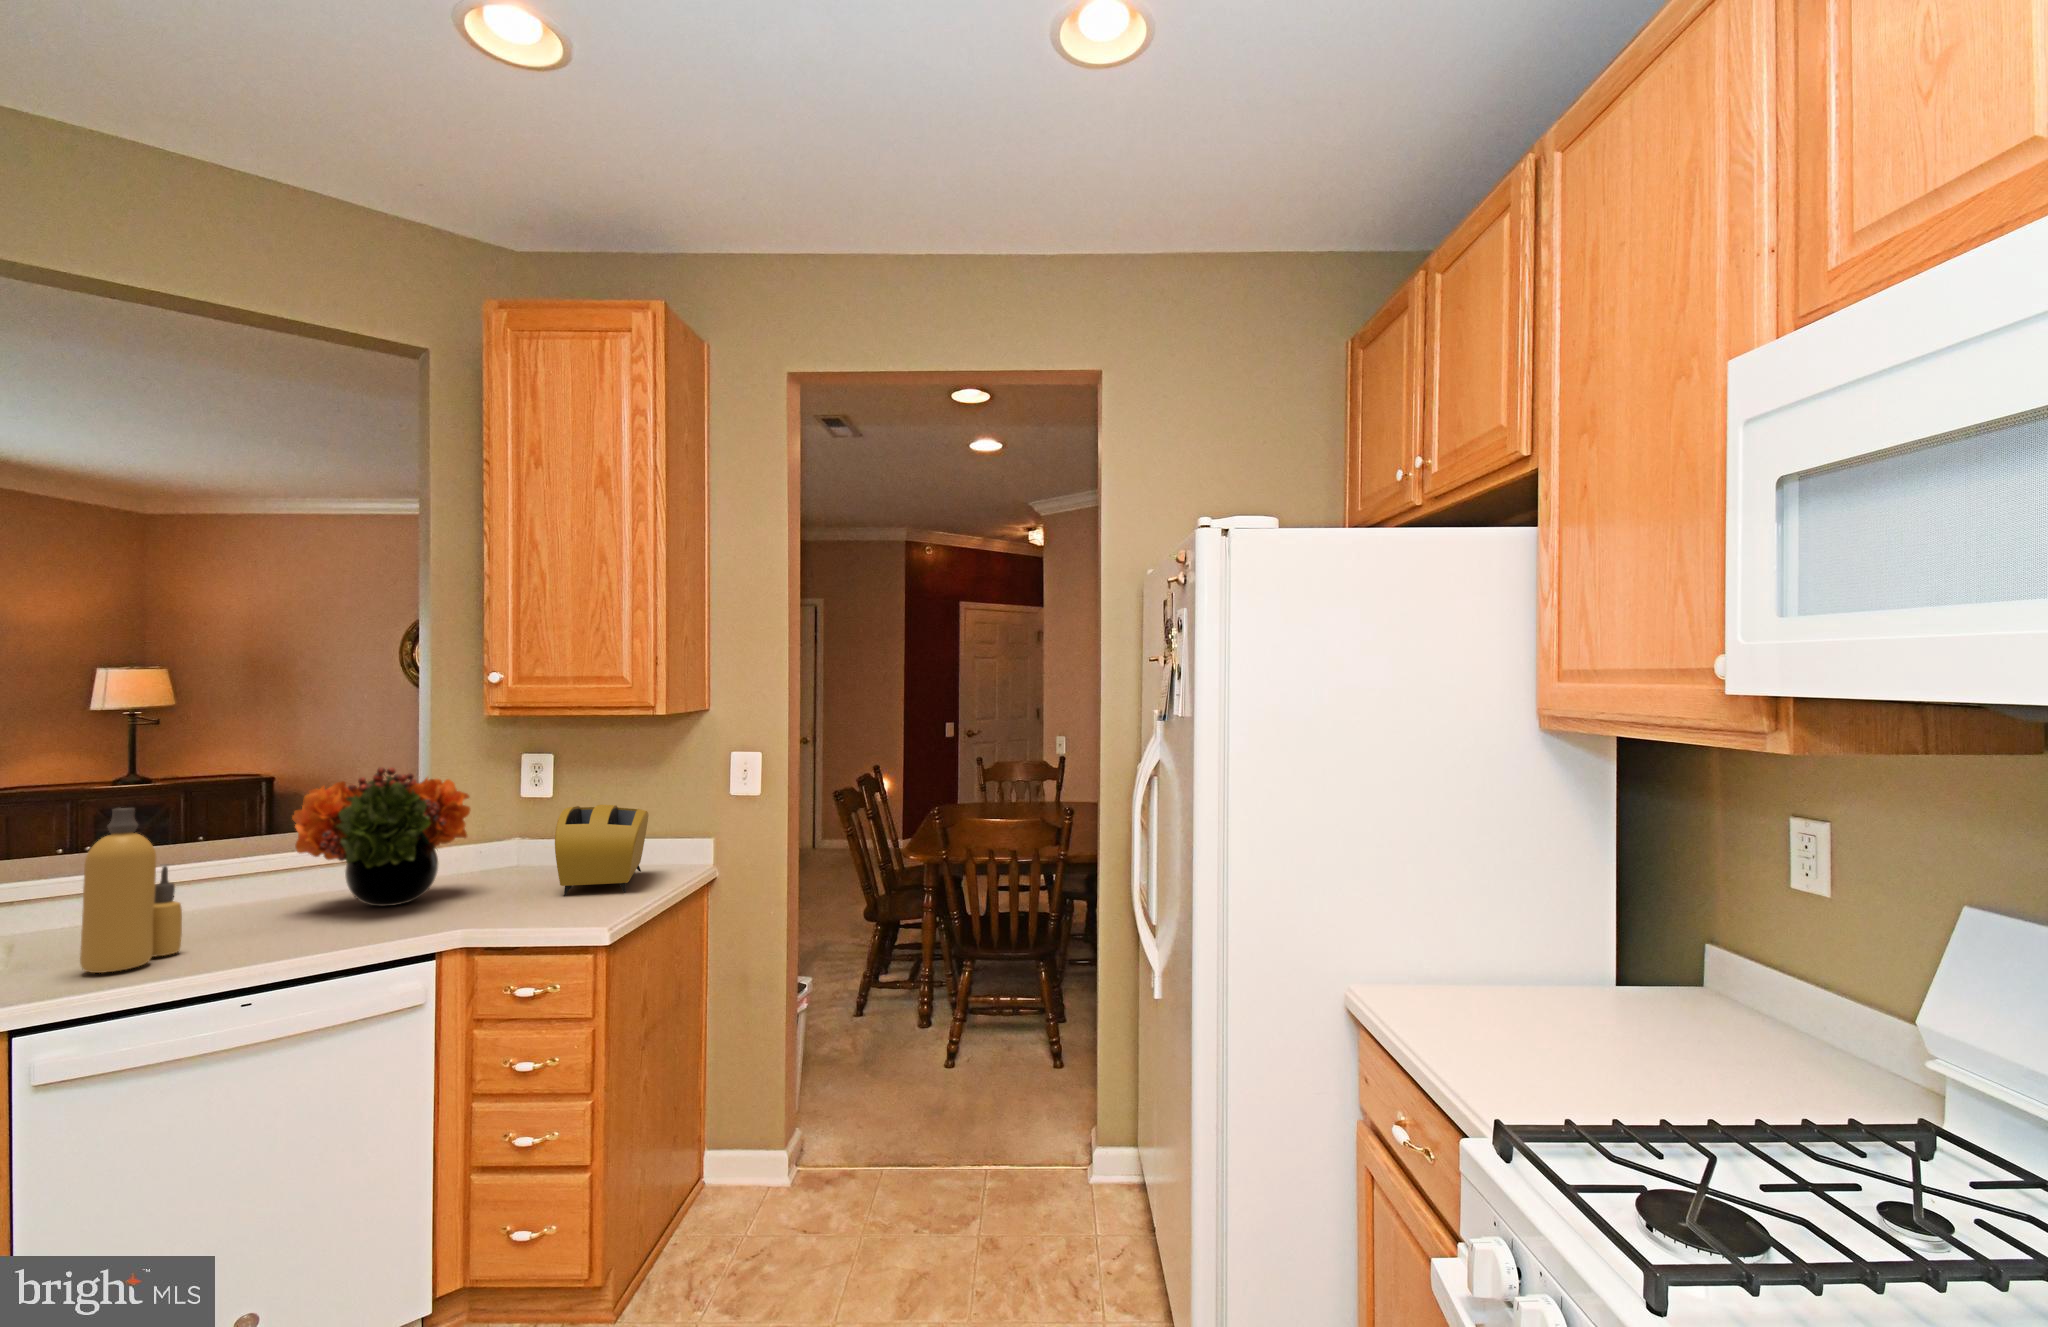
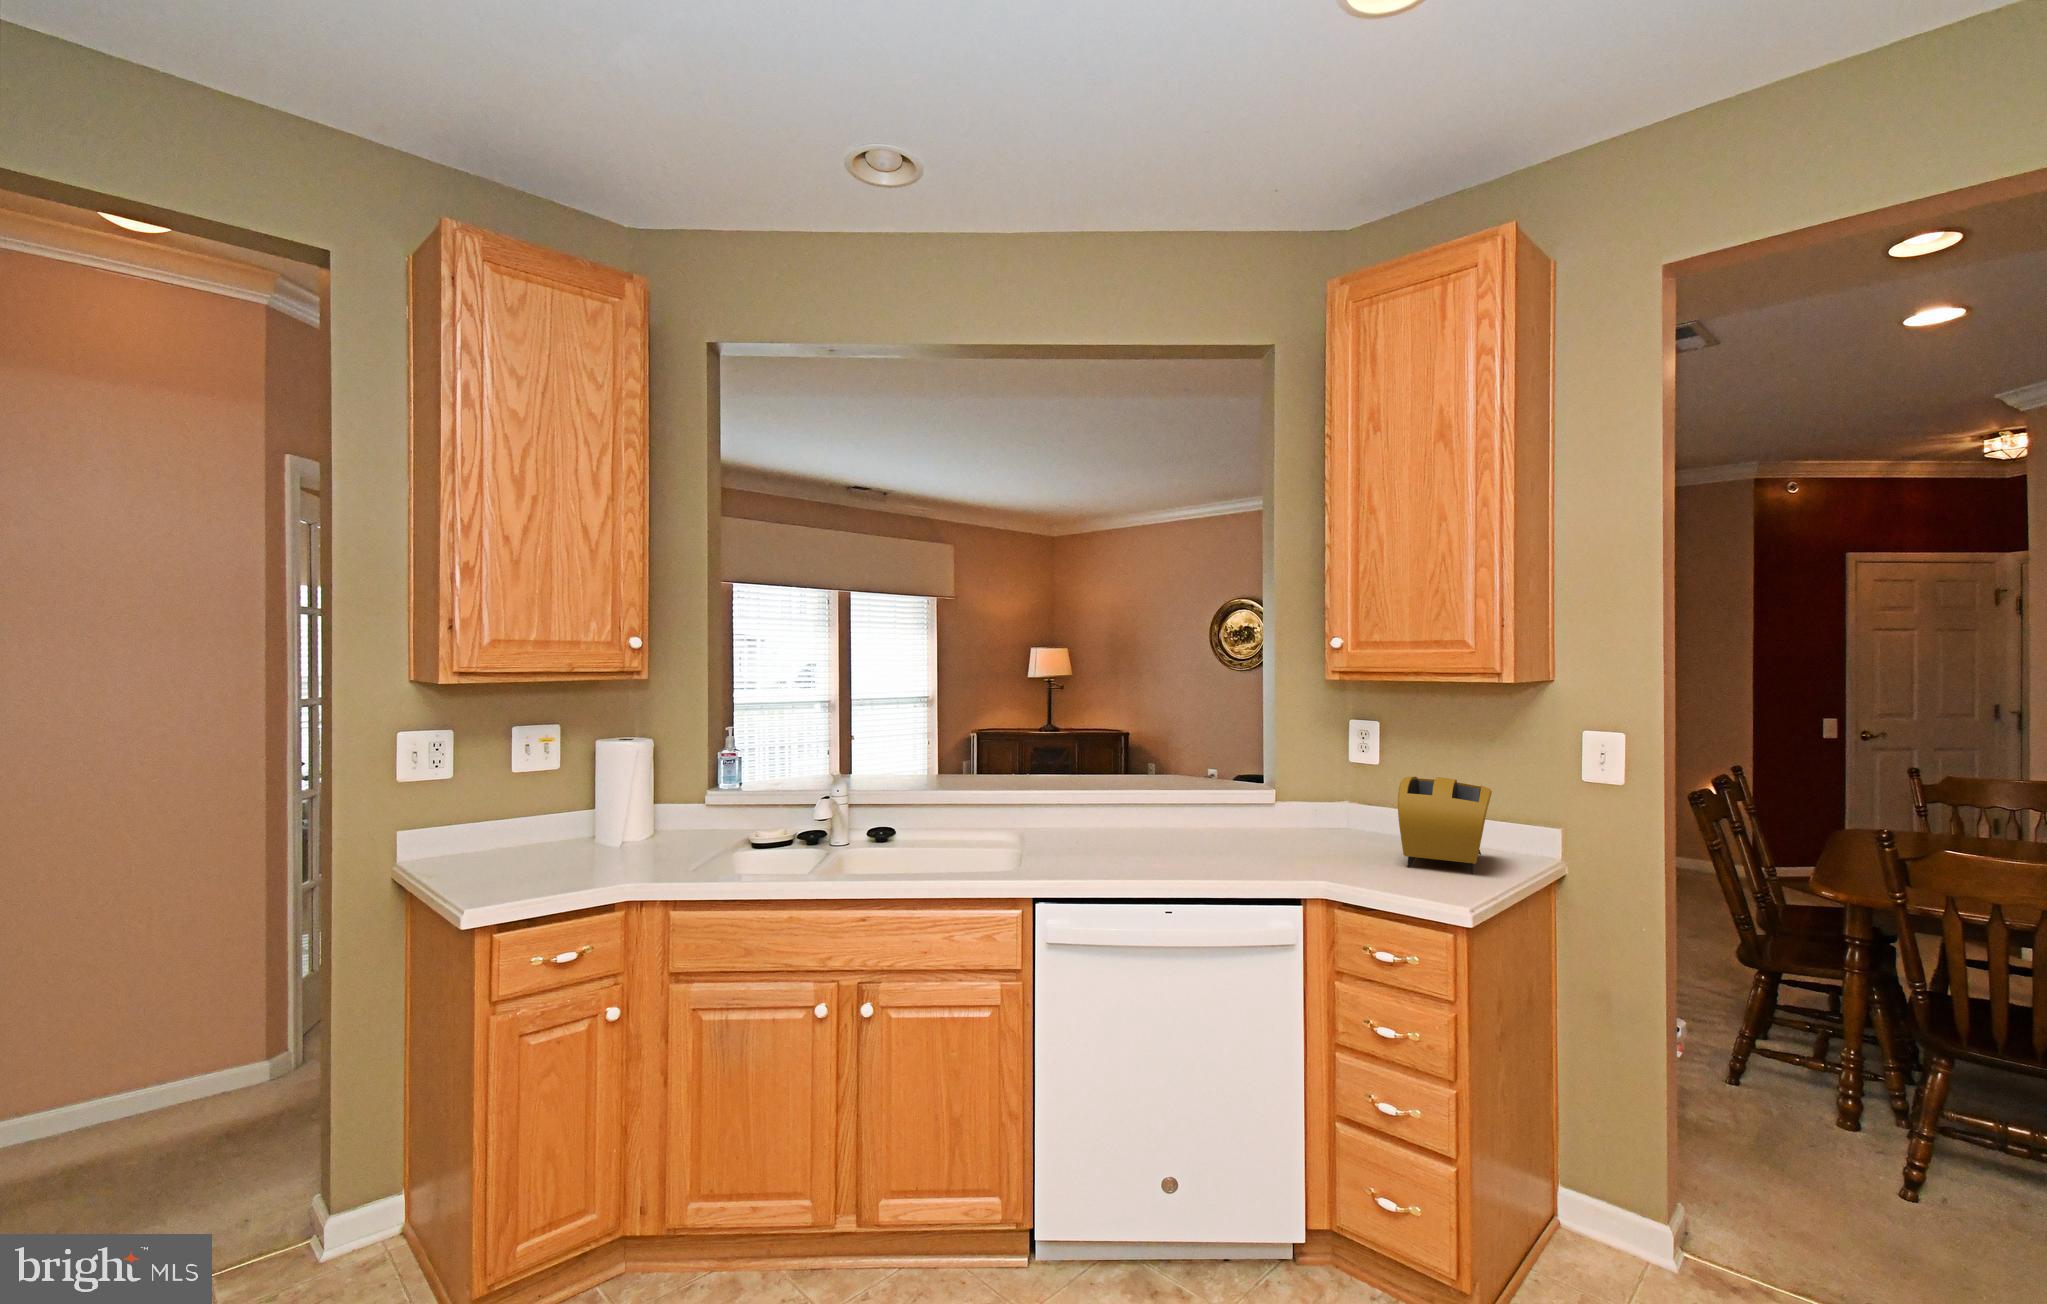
flower arrangement: present [292,767,470,906] -> none [1178,724,1318,850]
bottle: present [80,808,182,973] -> none [1058,740,1114,868]

